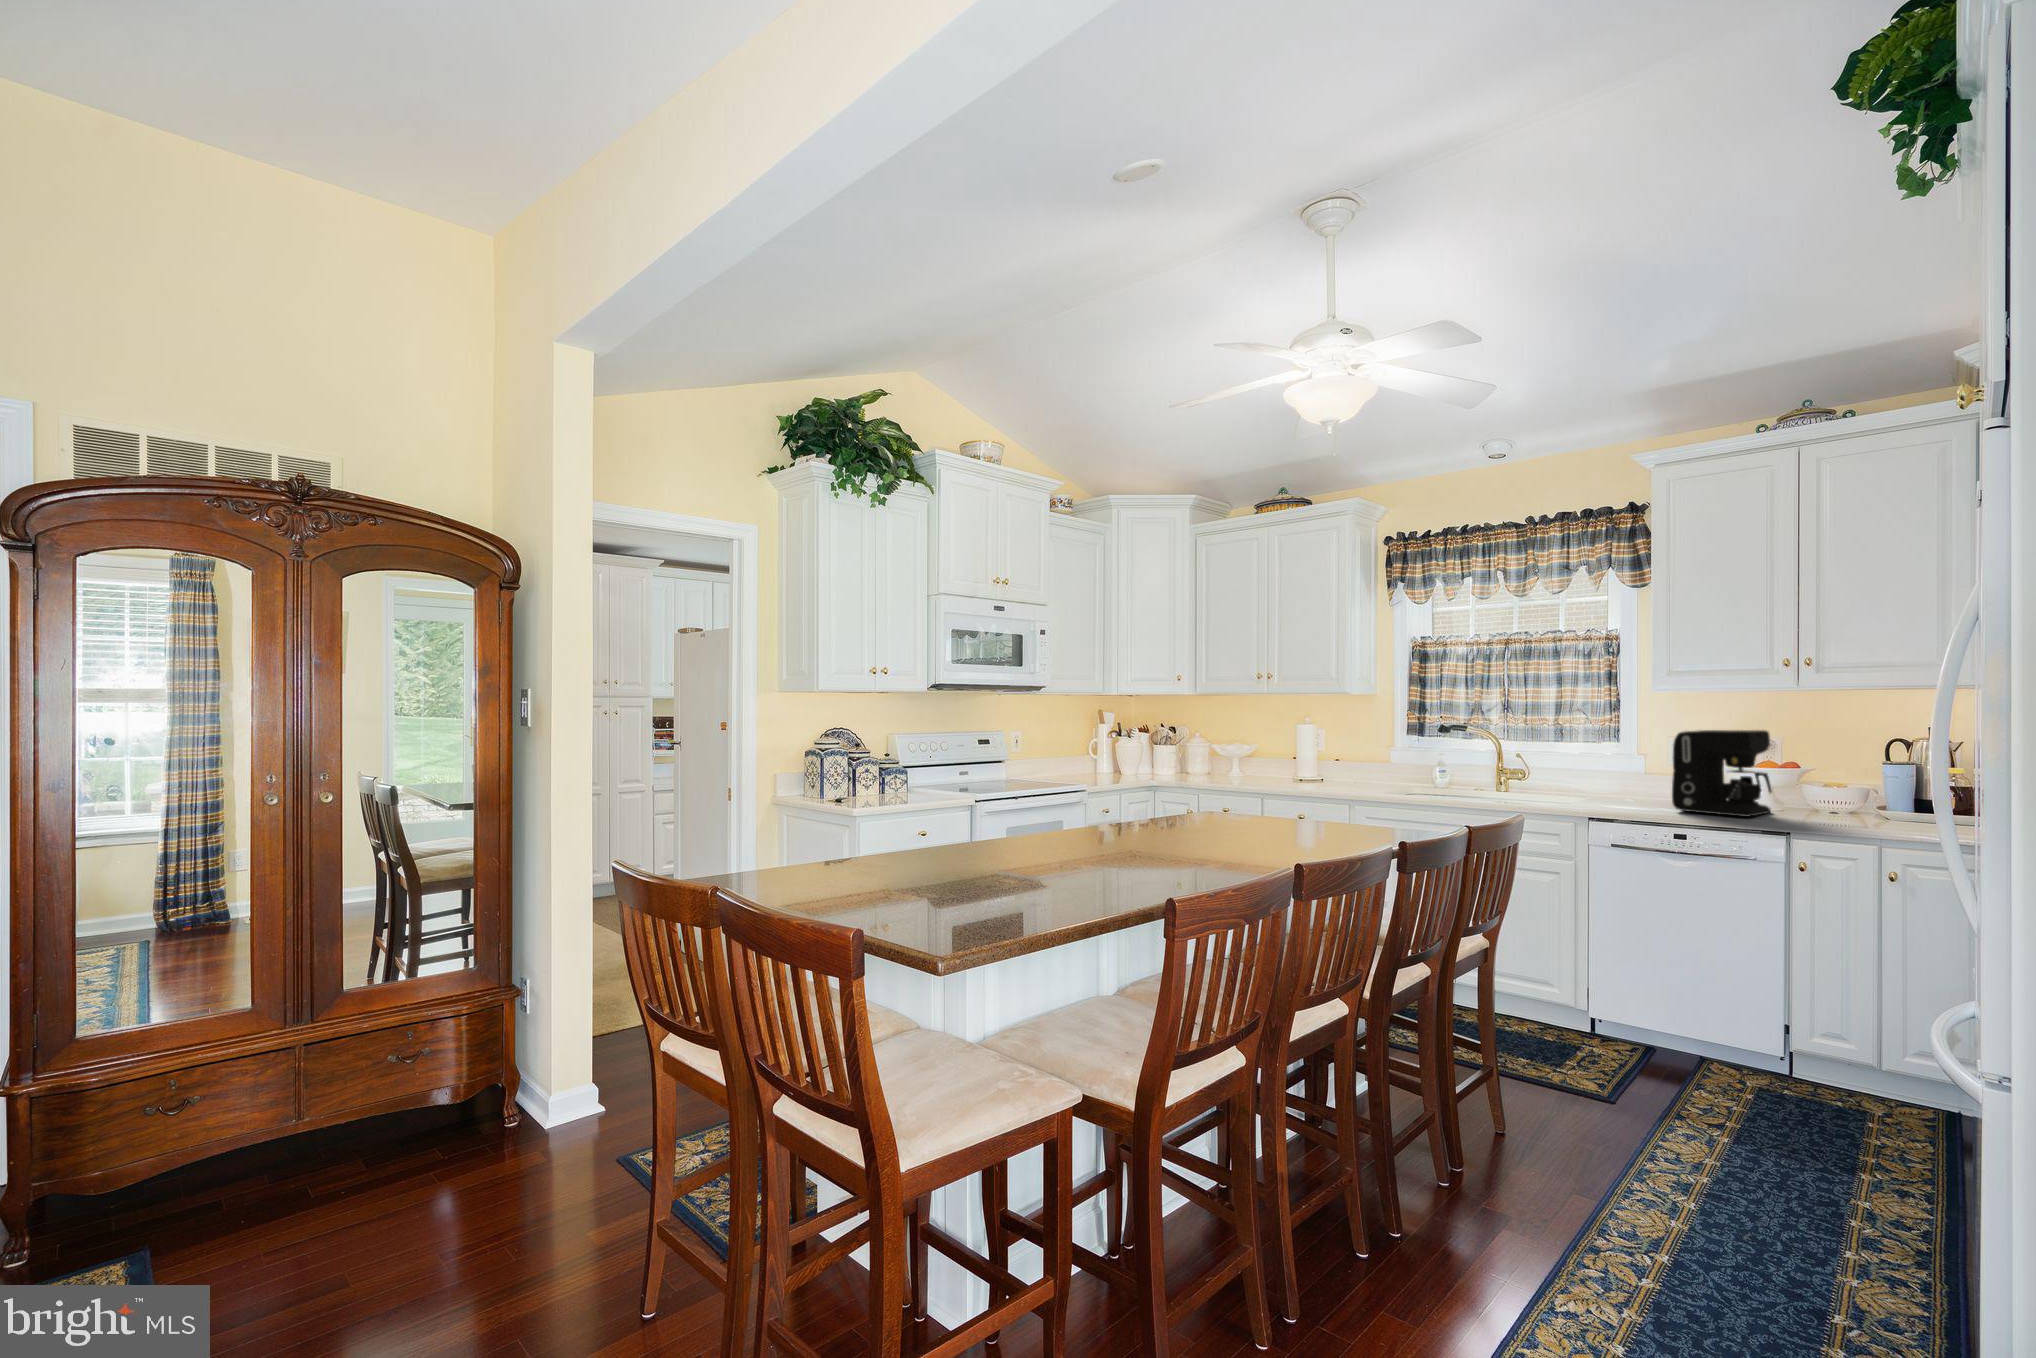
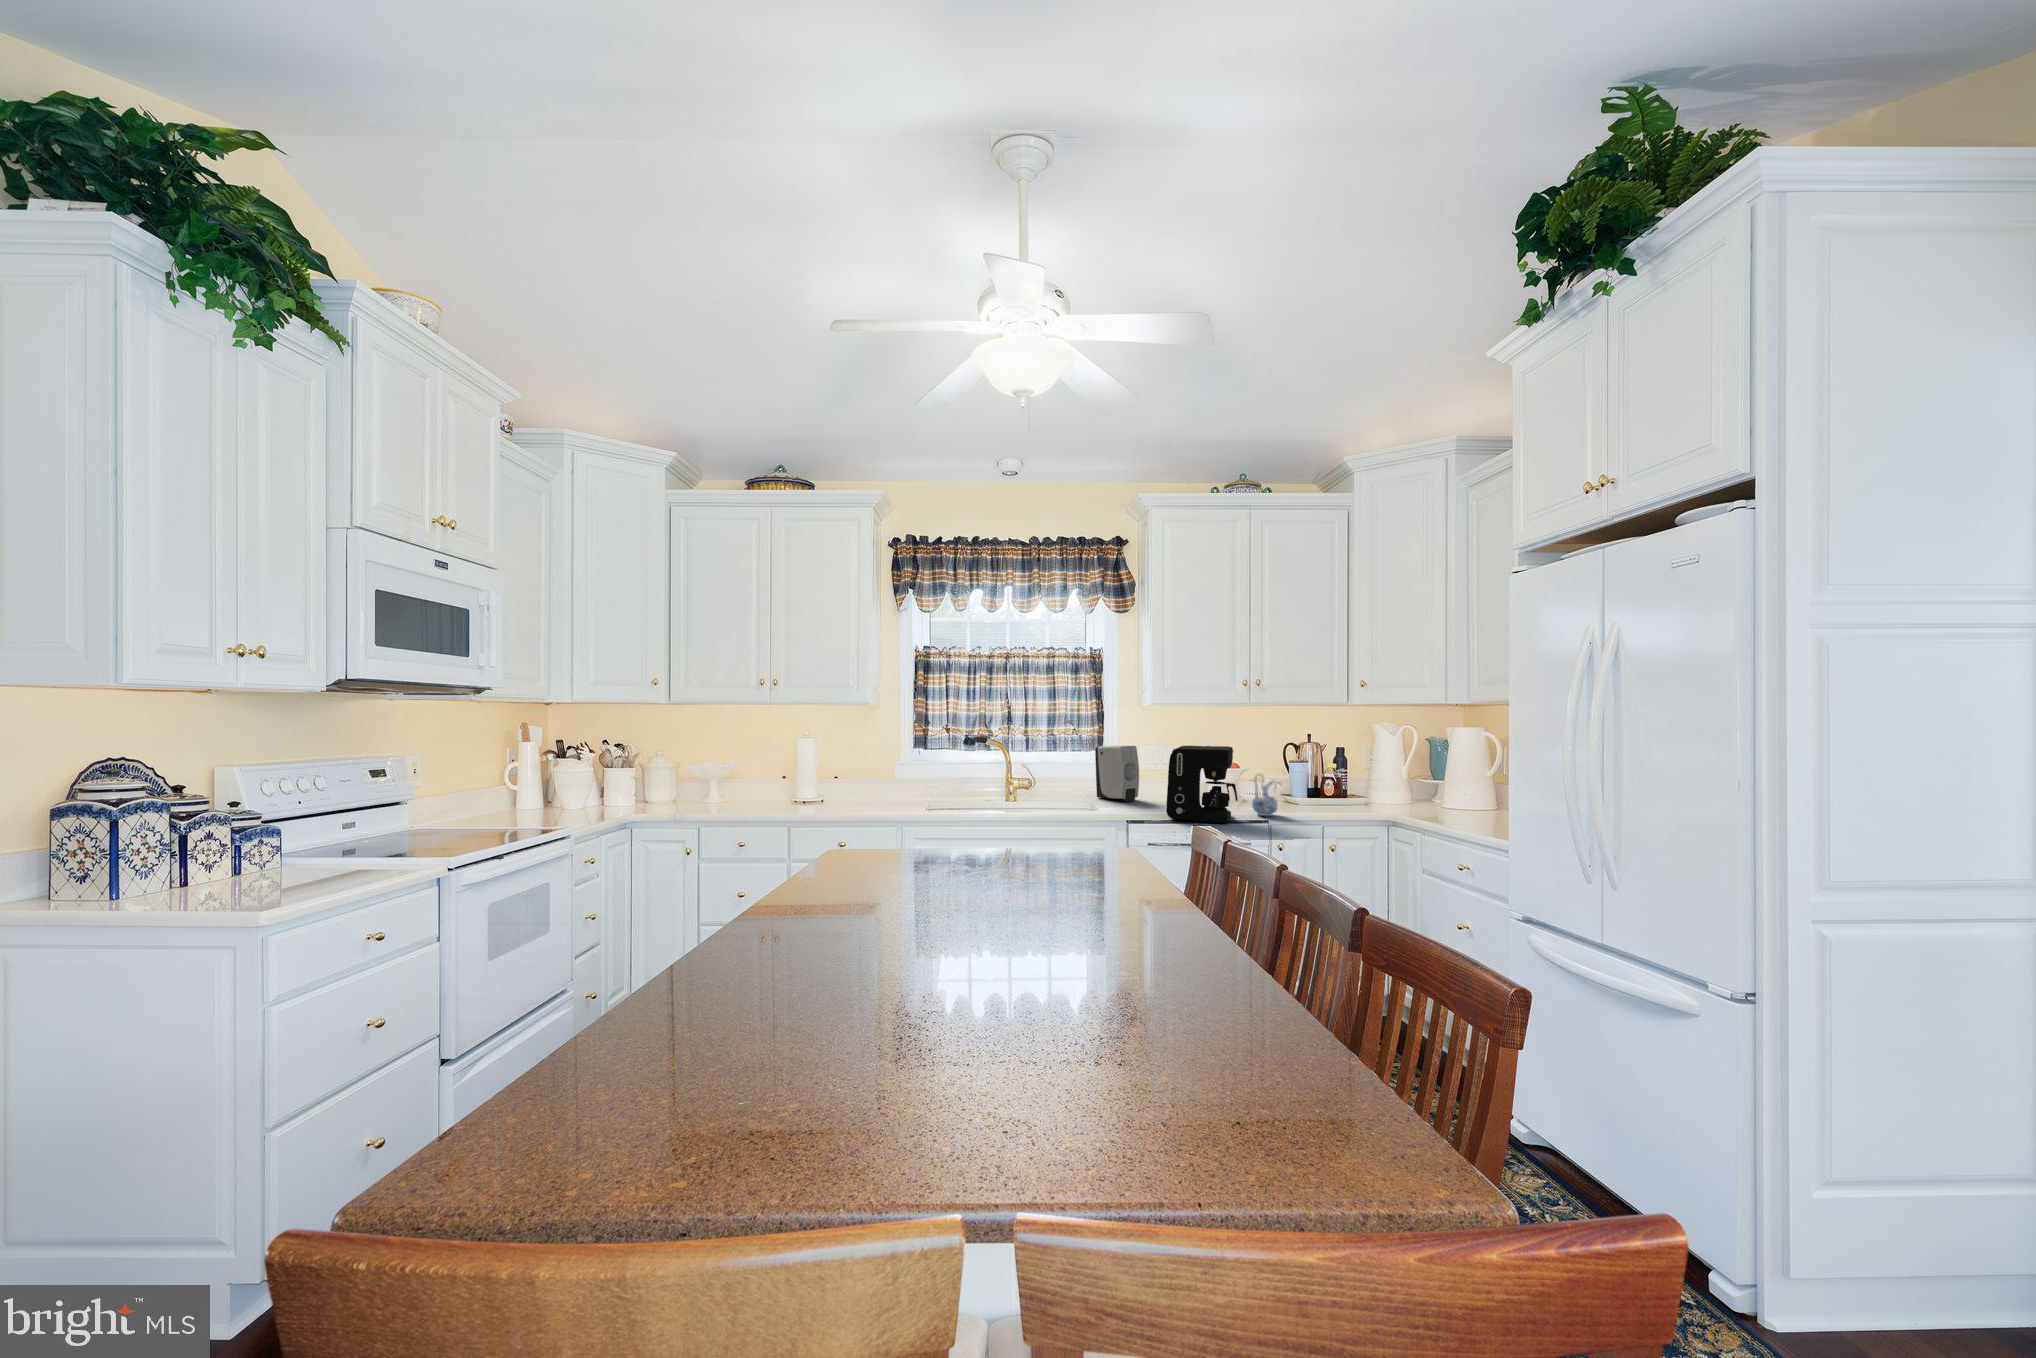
soap dispenser: none [1607,734,1663,795] -> present [1095,746,1139,801]
ceramic pitcher: none [1804,763,1843,815] -> present [1252,774,1278,816]

